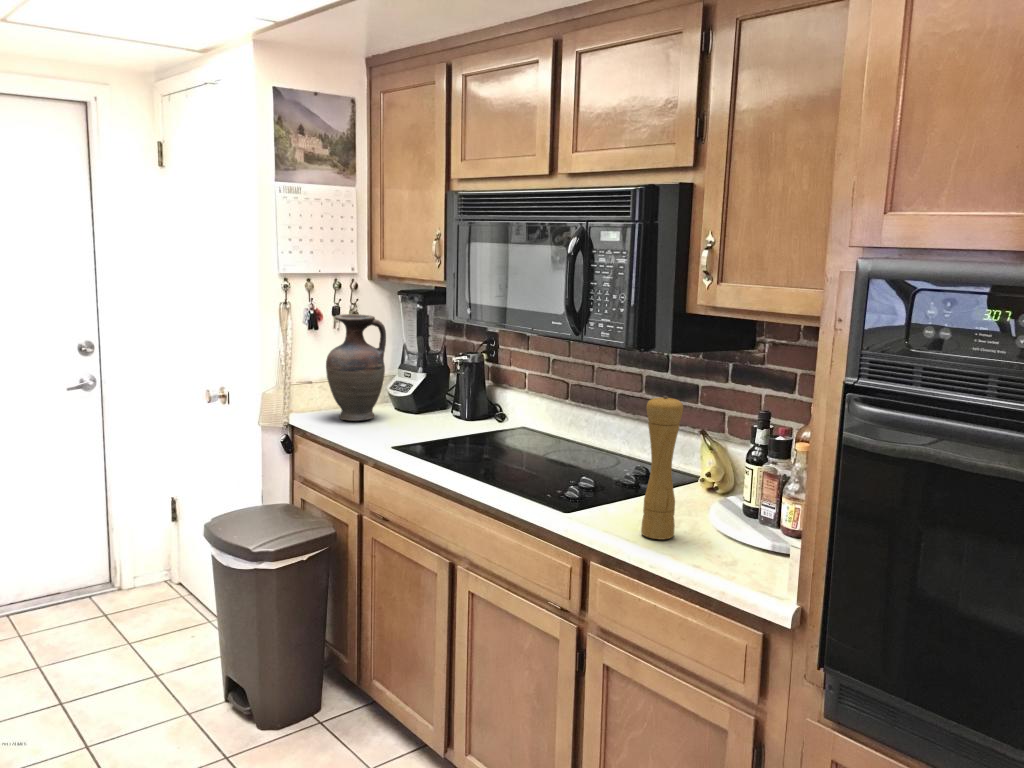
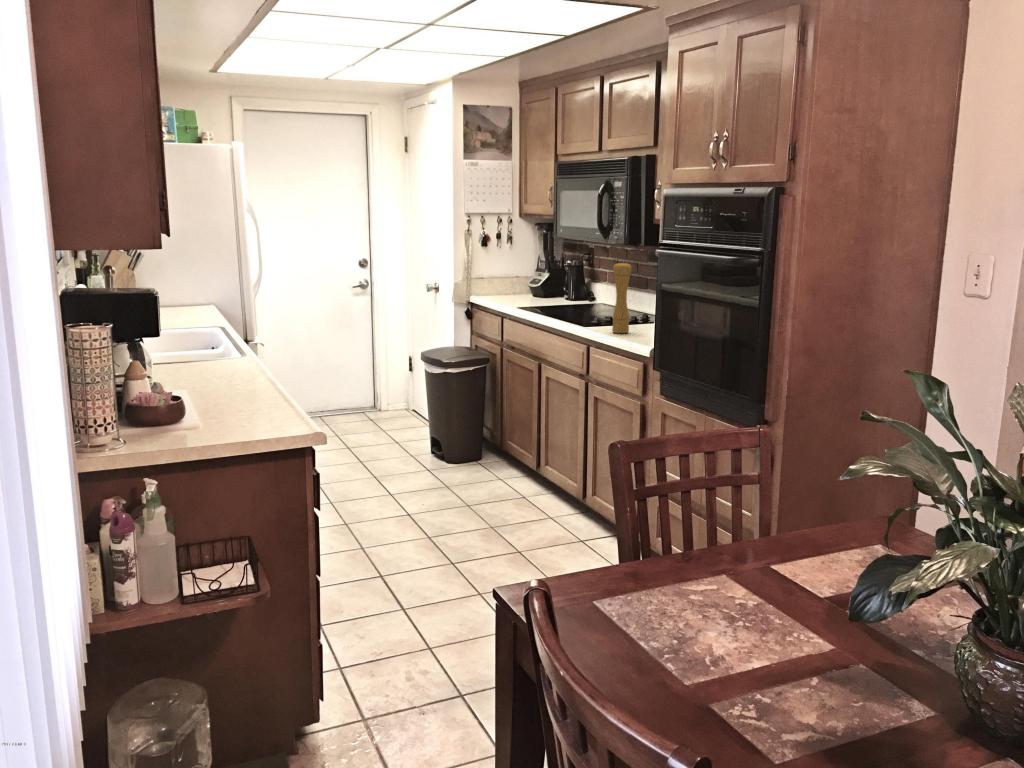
vase: present [326,314,386,421] -> none [490,237,524,299]

